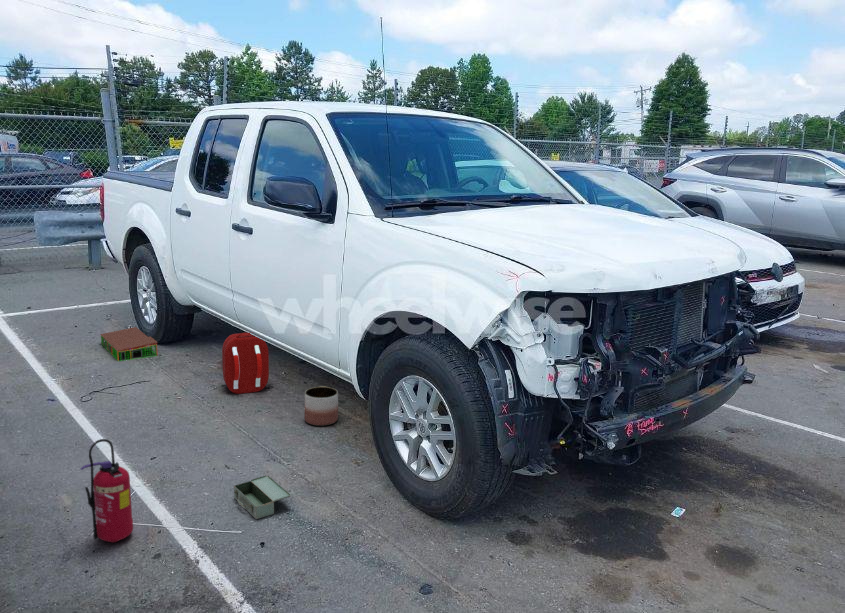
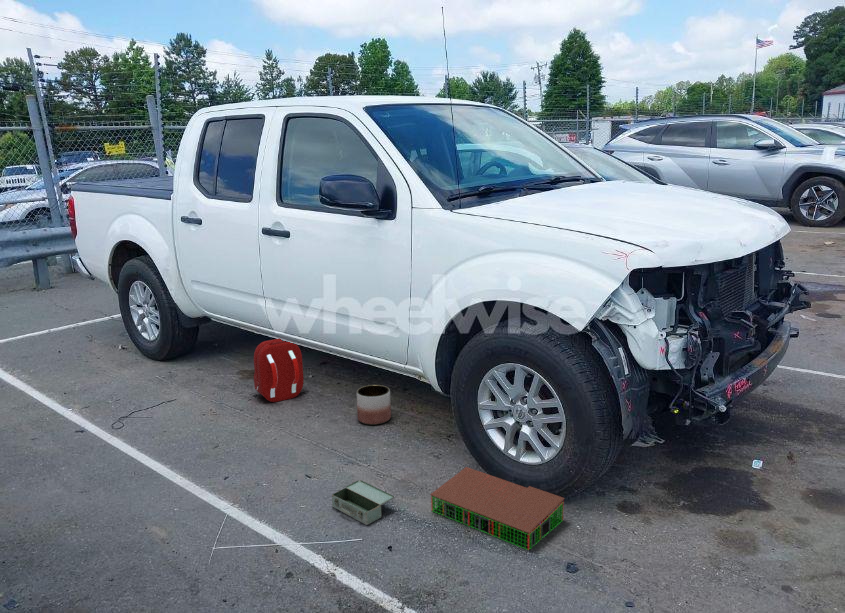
storage bin: present [101,327,157,361] -> present [431,467,564,550]
fire extinguisher: present [81,439,133,542] -> none [199,463,251,569]

